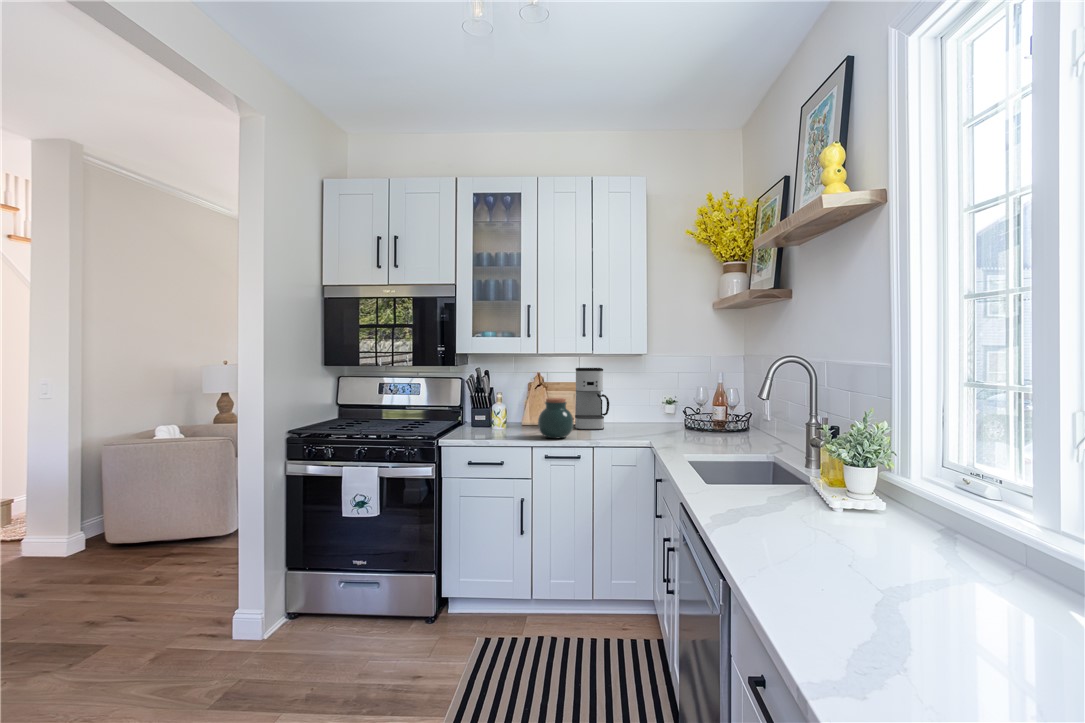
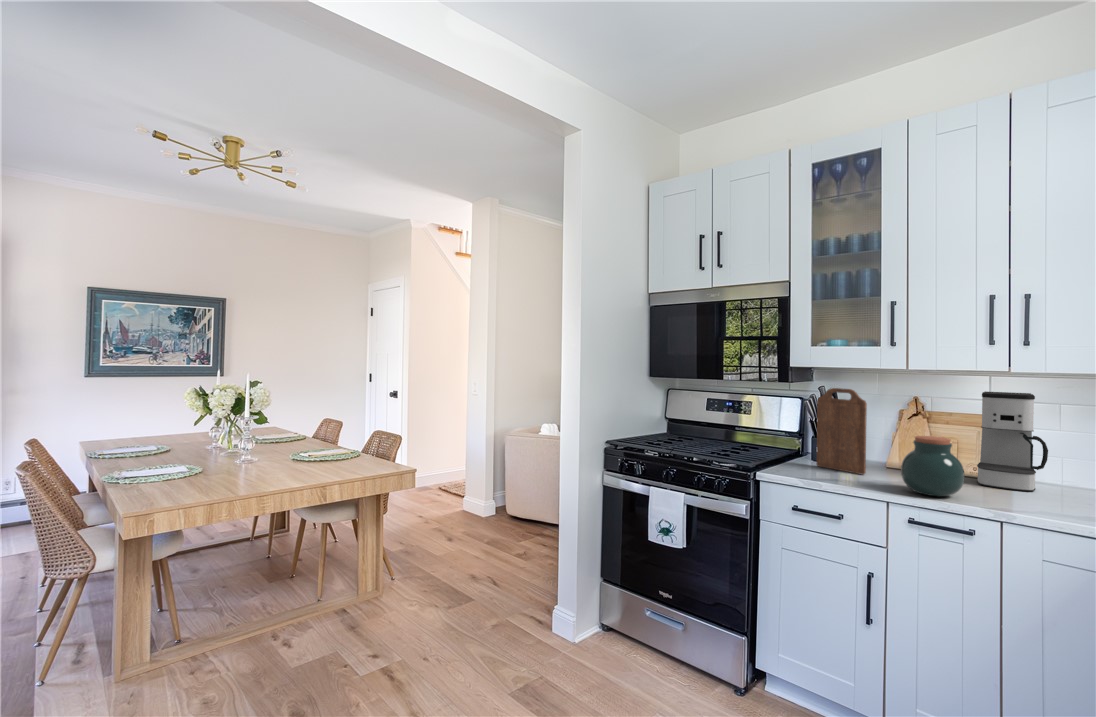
cutting board: none [478,369,513,432] -> present [816,388,867,474]

